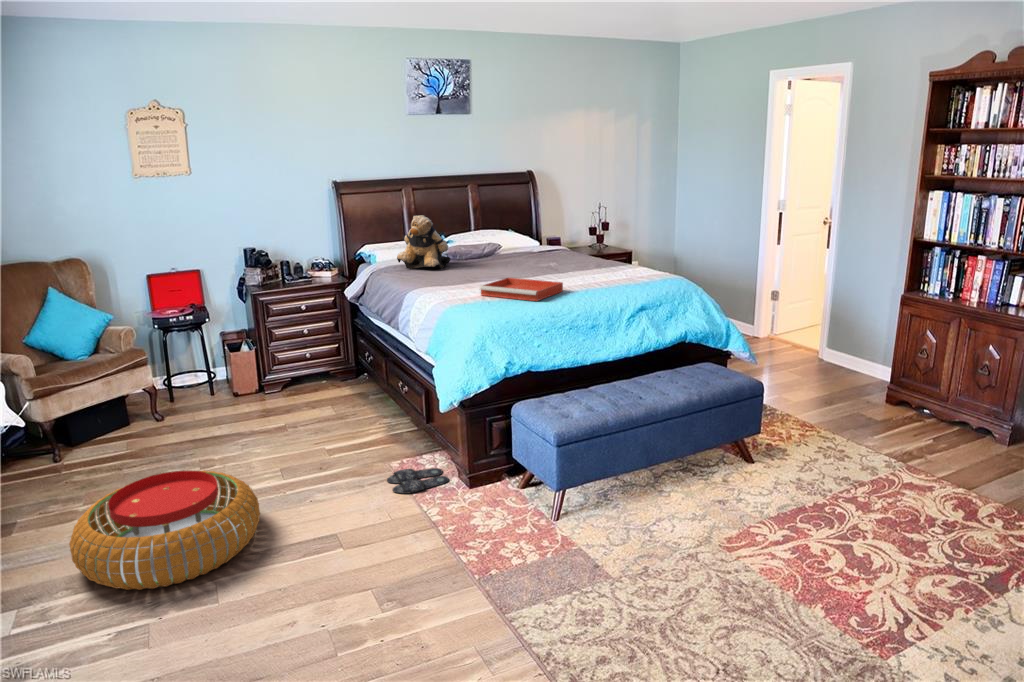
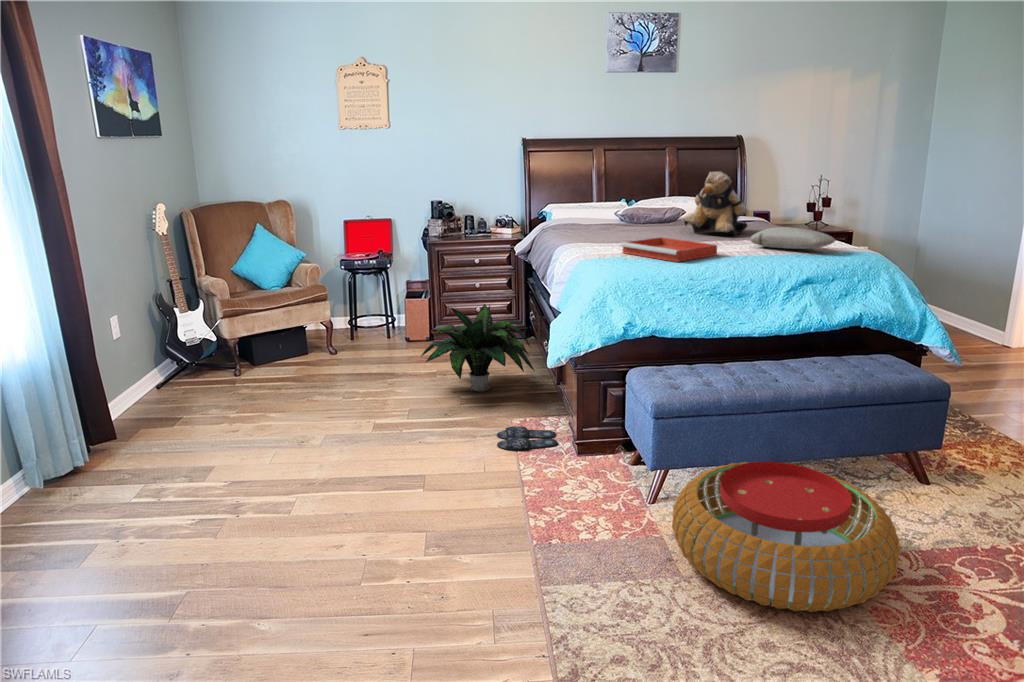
teddy bear: present [397,215,451,269] -> present [684,172,747,235]
pillow: none [582,262,652,280] -> present [750,227,836,249]
potted plant: none [281,352,398,440] -> present [421,304,534,391]
pouf: present [69,470,260,590] -> present [672,462,901,612]

